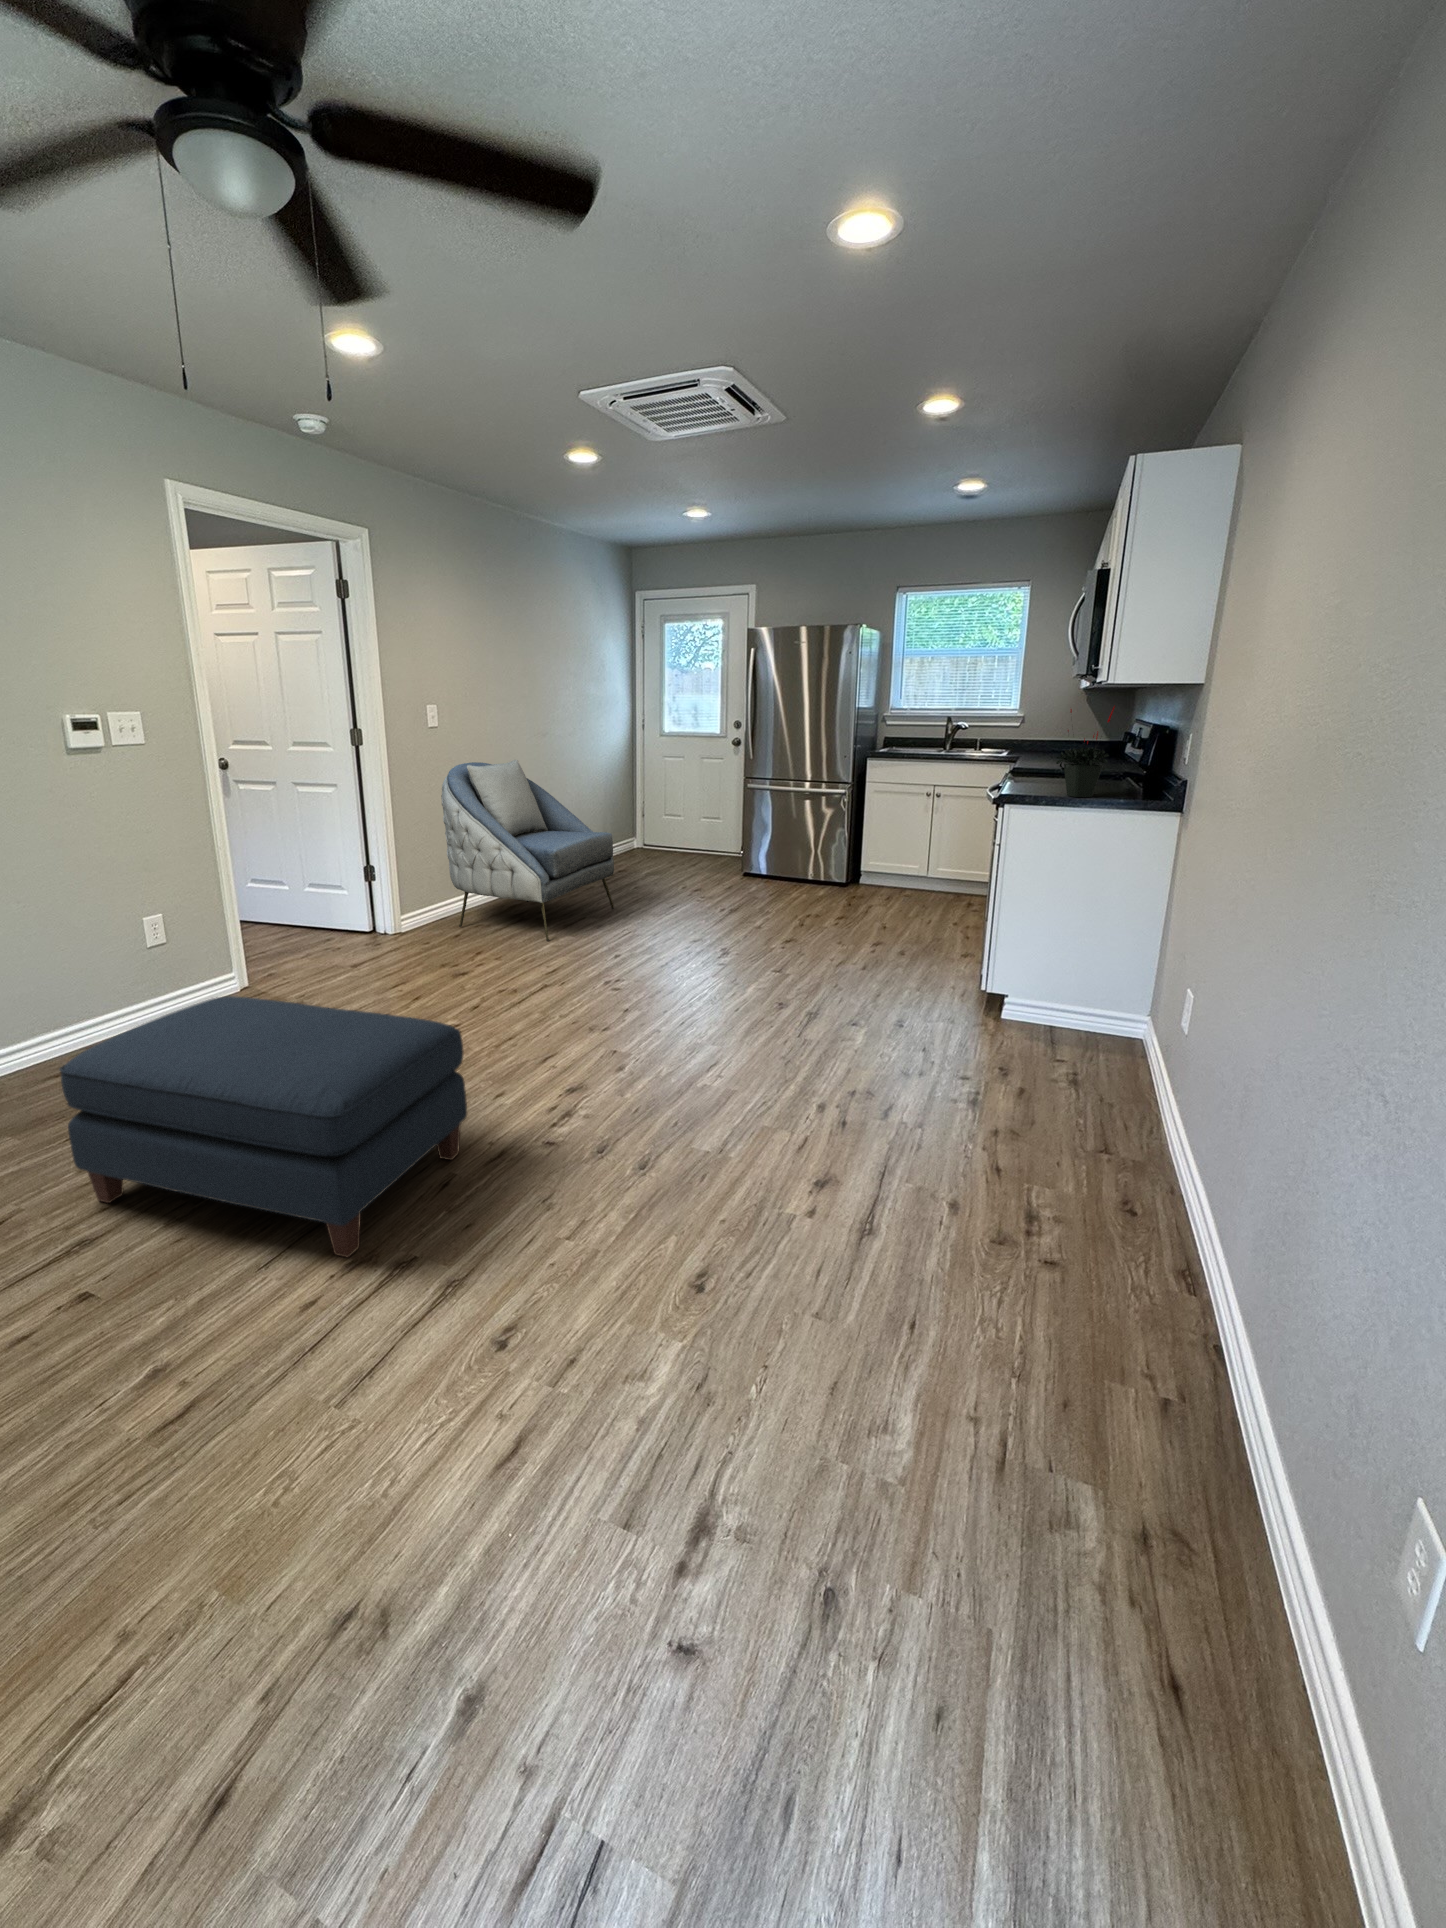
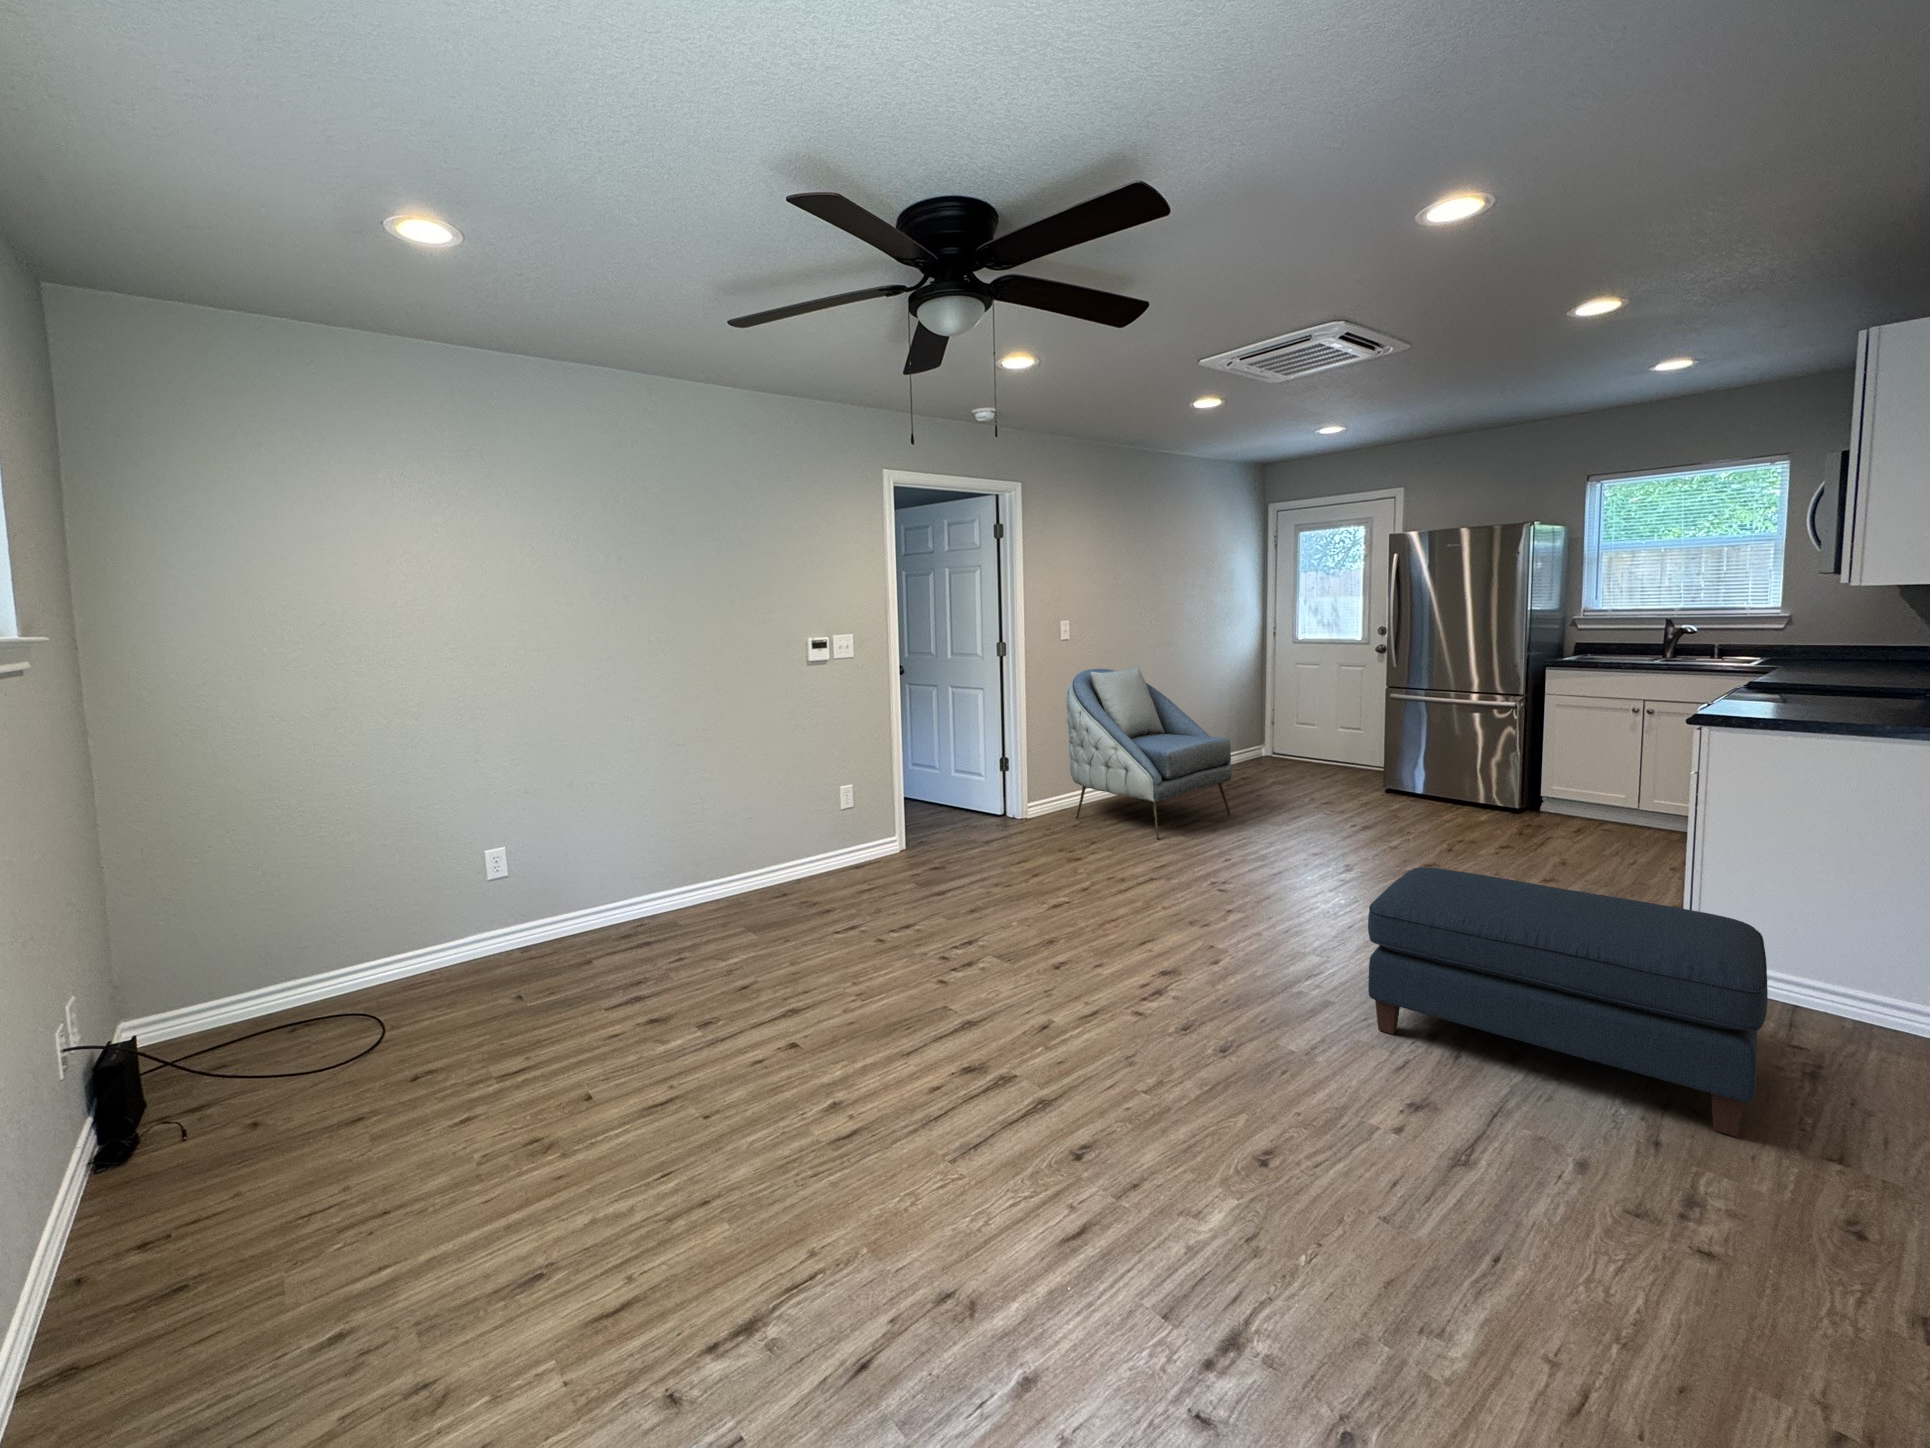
potted plant: present [1056,706,1115,797] -> none [1787,611,1876,722]
ottoman: present [60,996,467,1257] -> present [1368,867,1768,1137]

